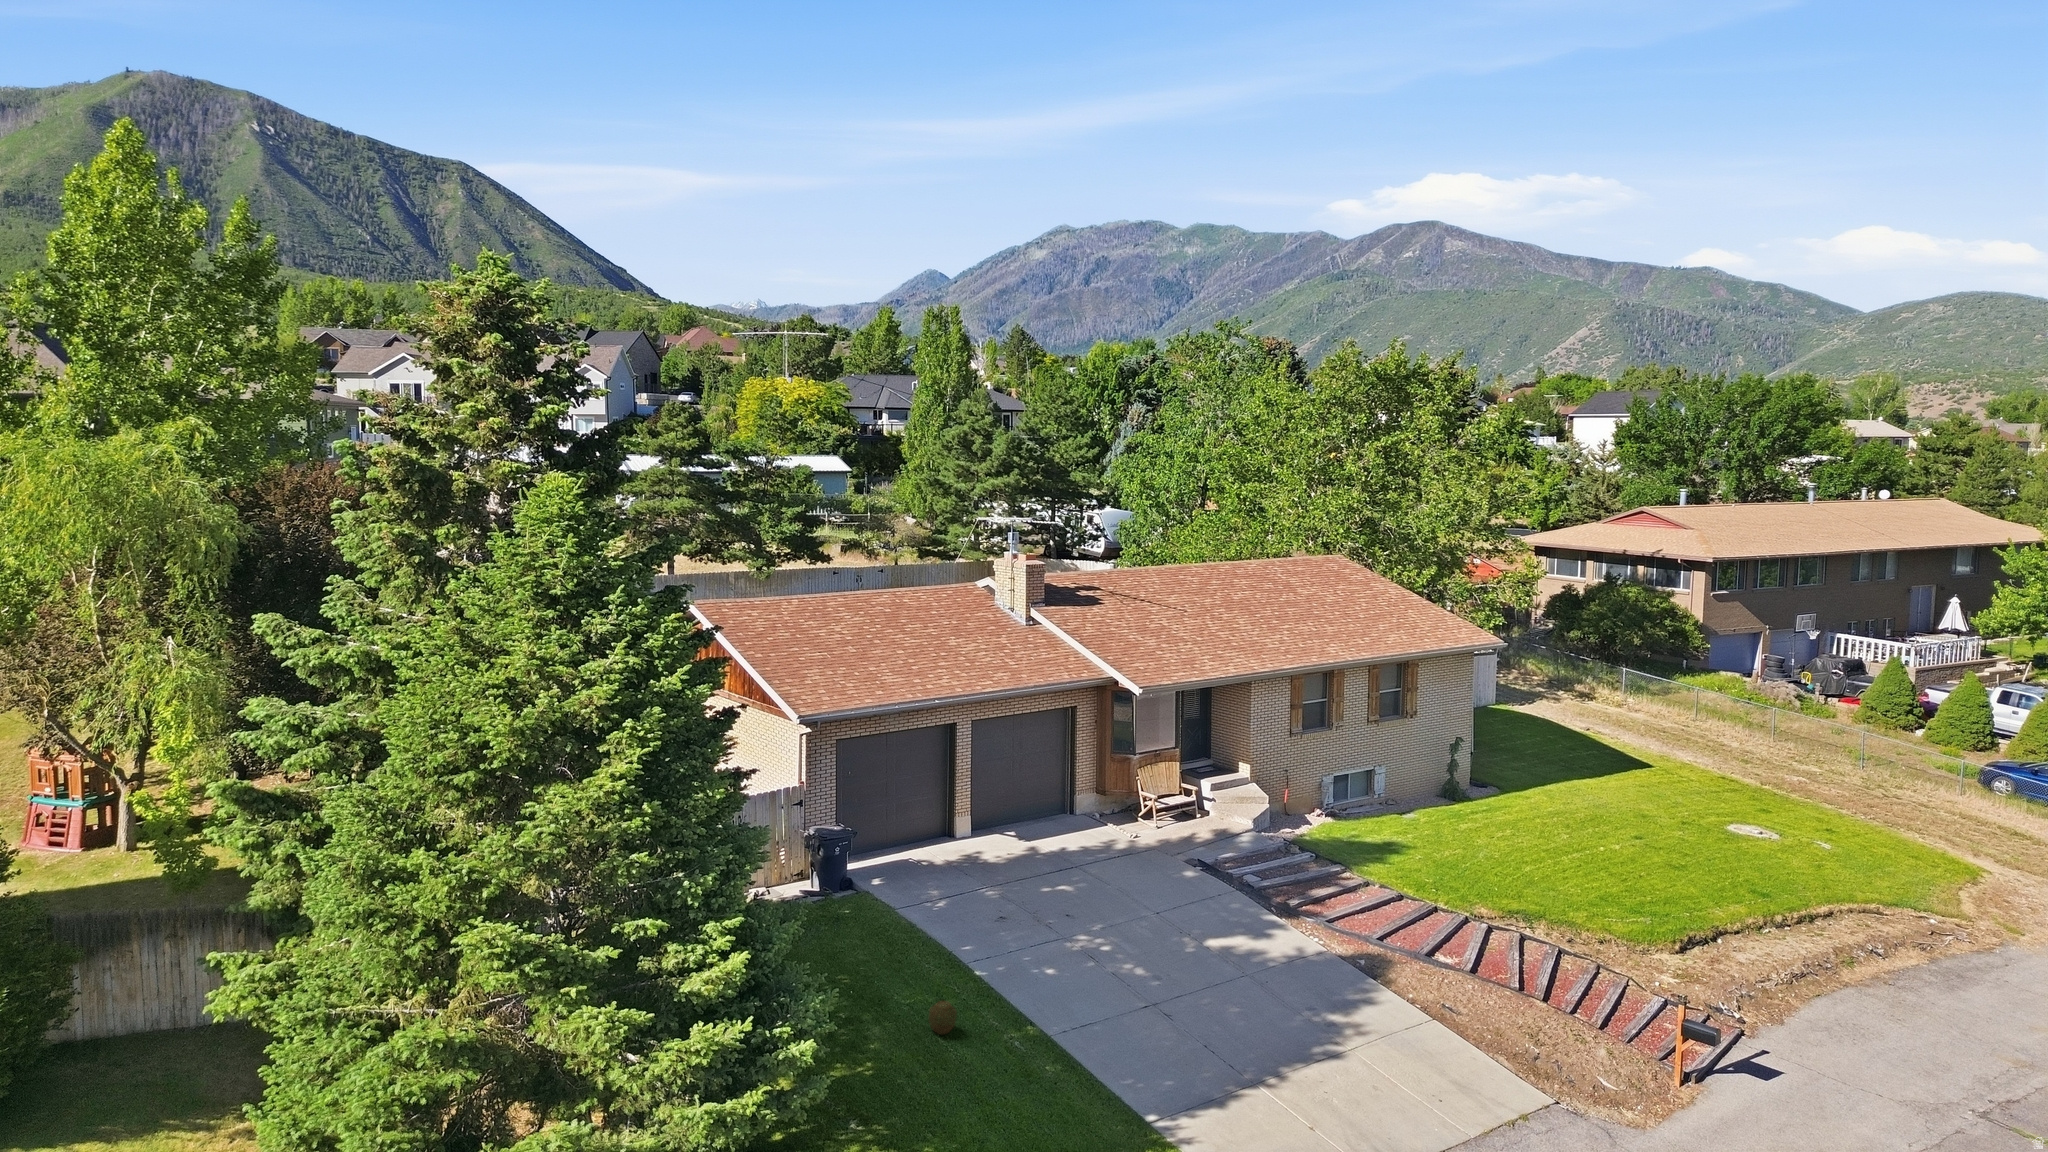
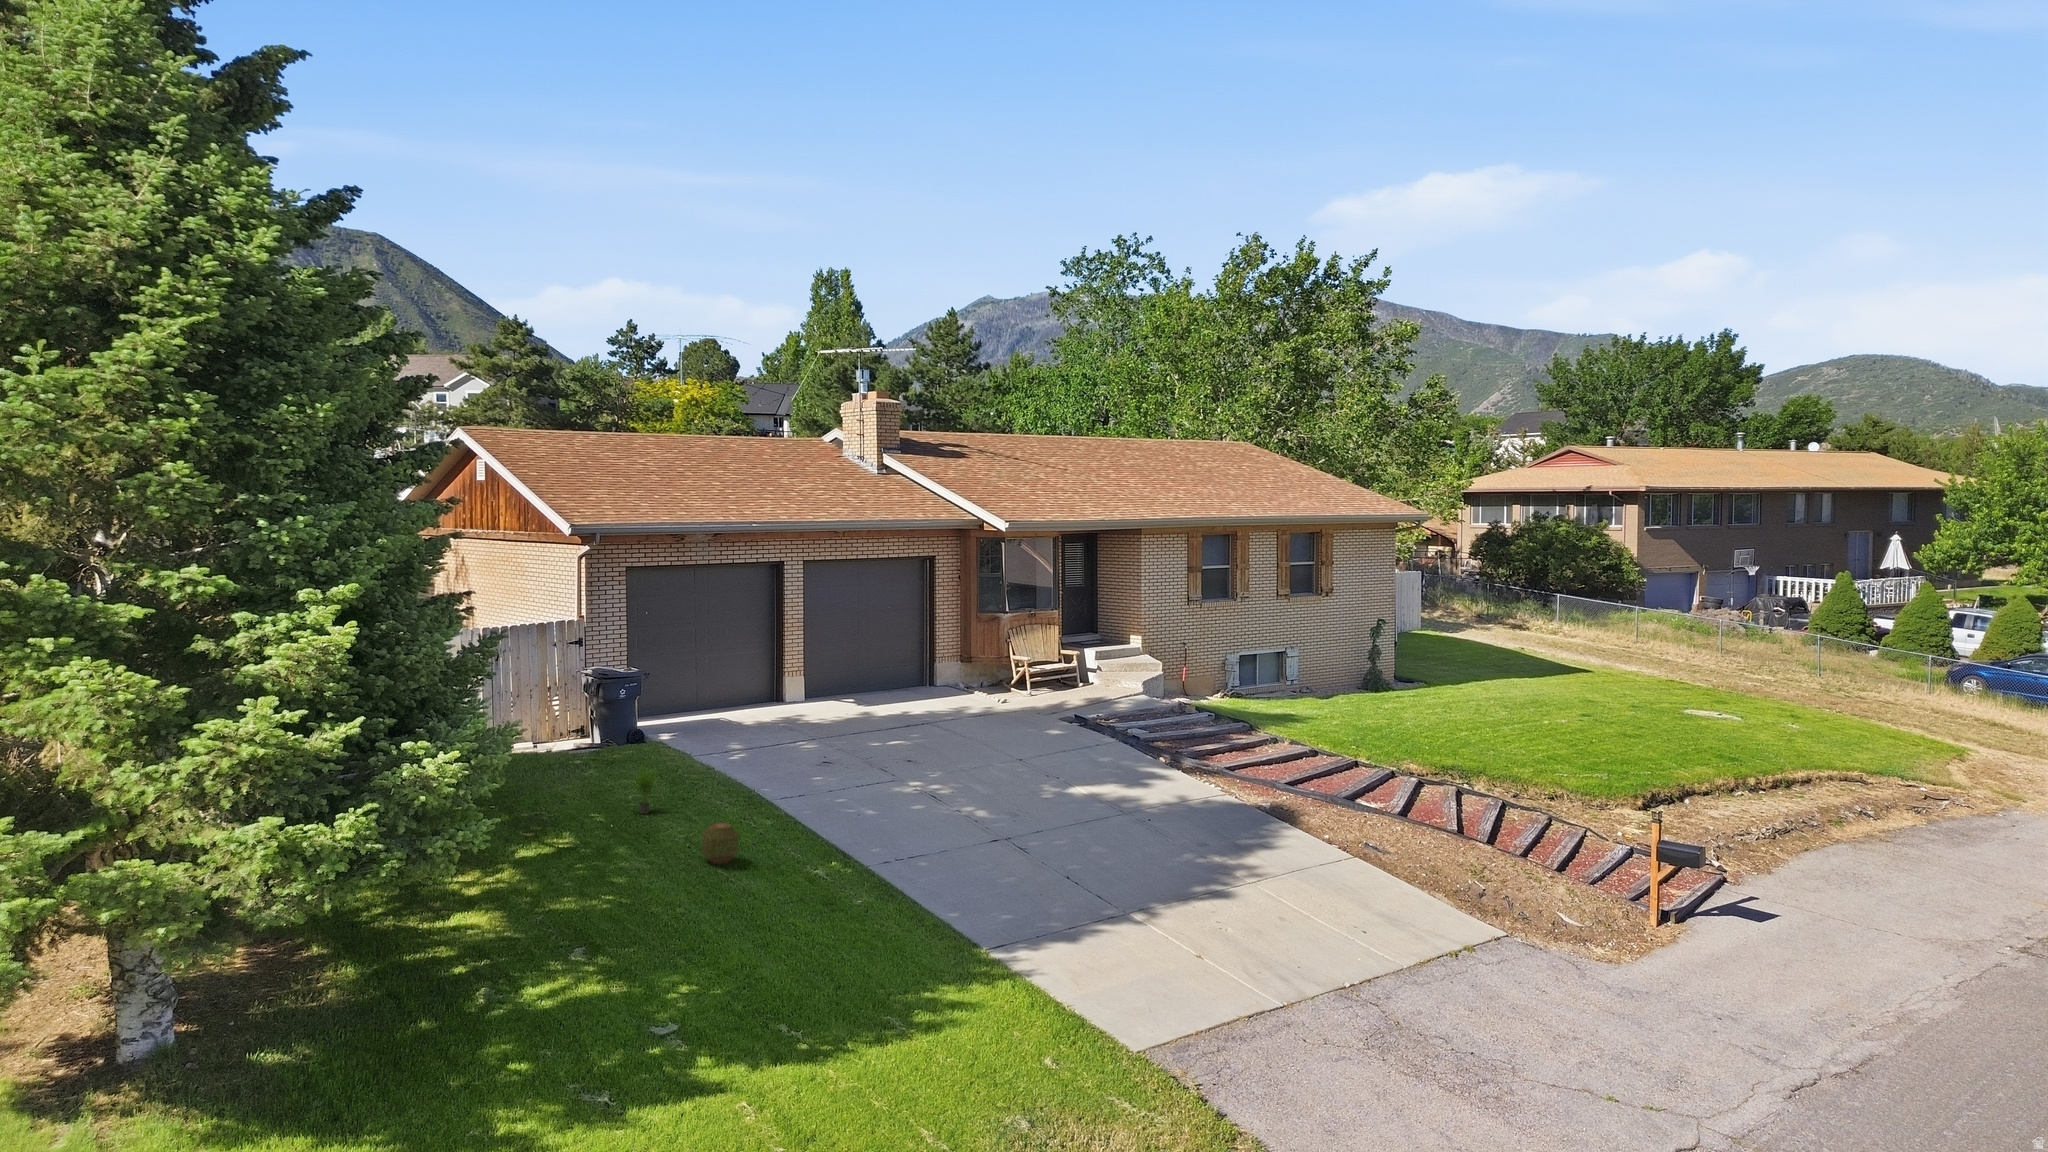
potted plant: none [860,940,888,979] -> present [632,769,655,814]

